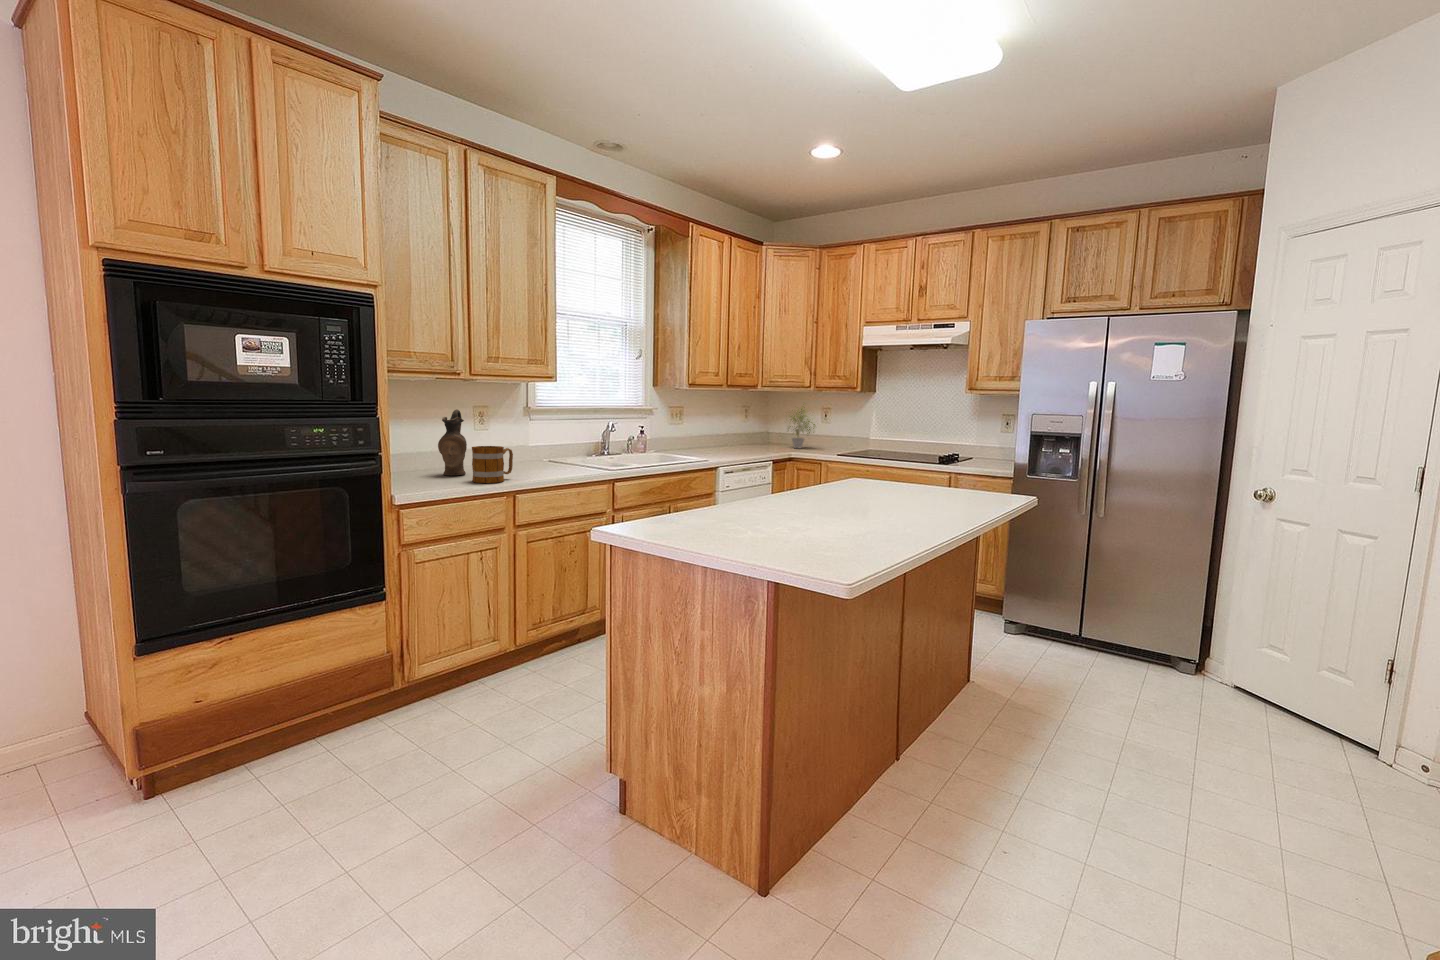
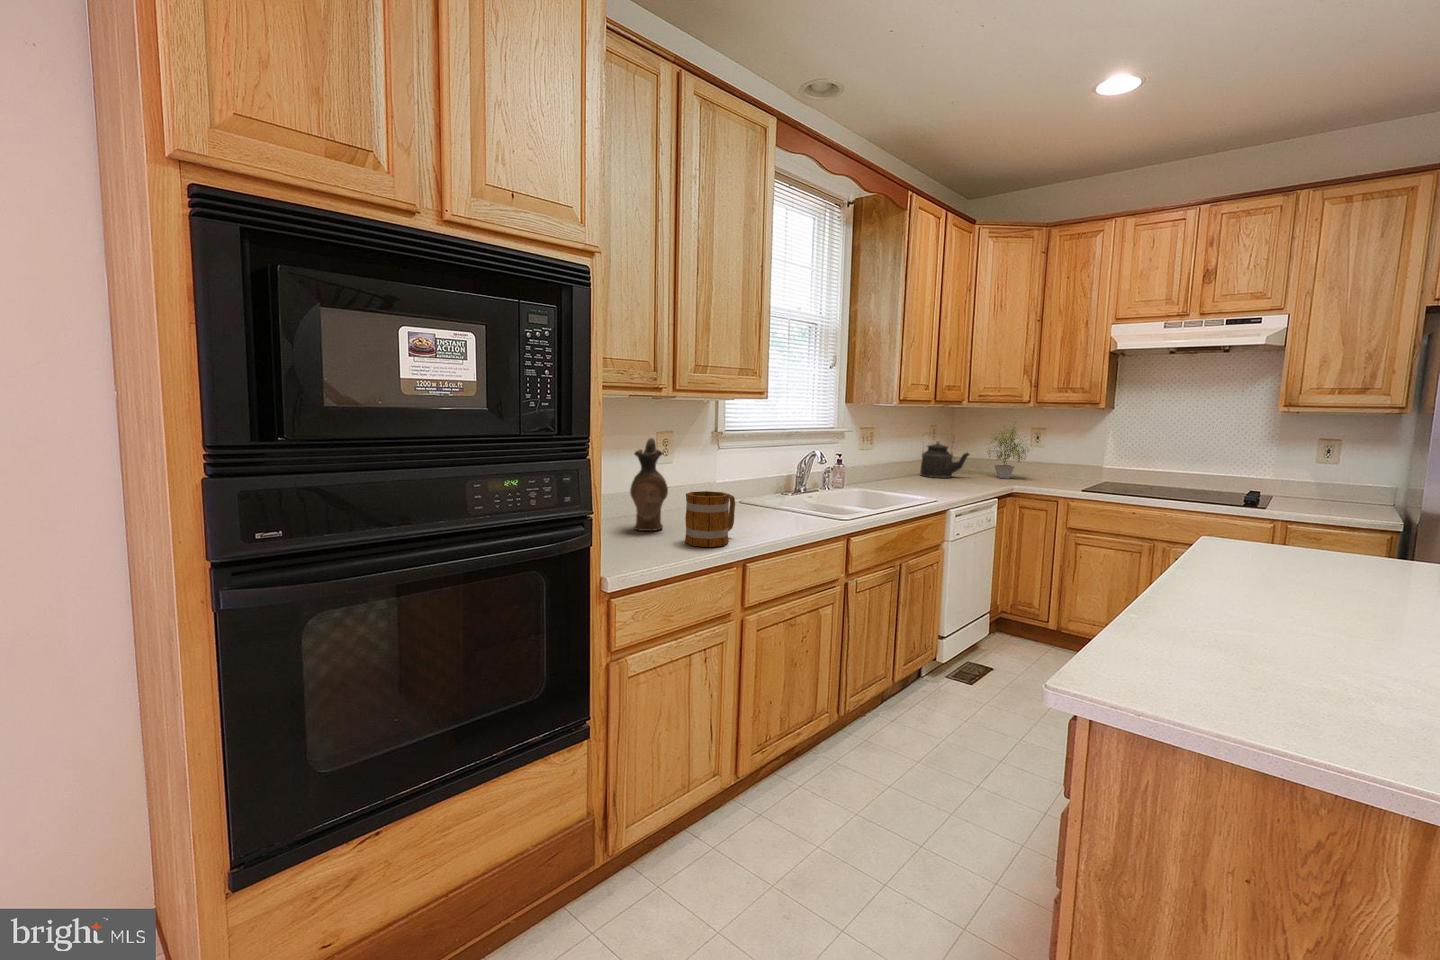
kettle: none [730,412,768,448] -> present [920,441,969,478]

